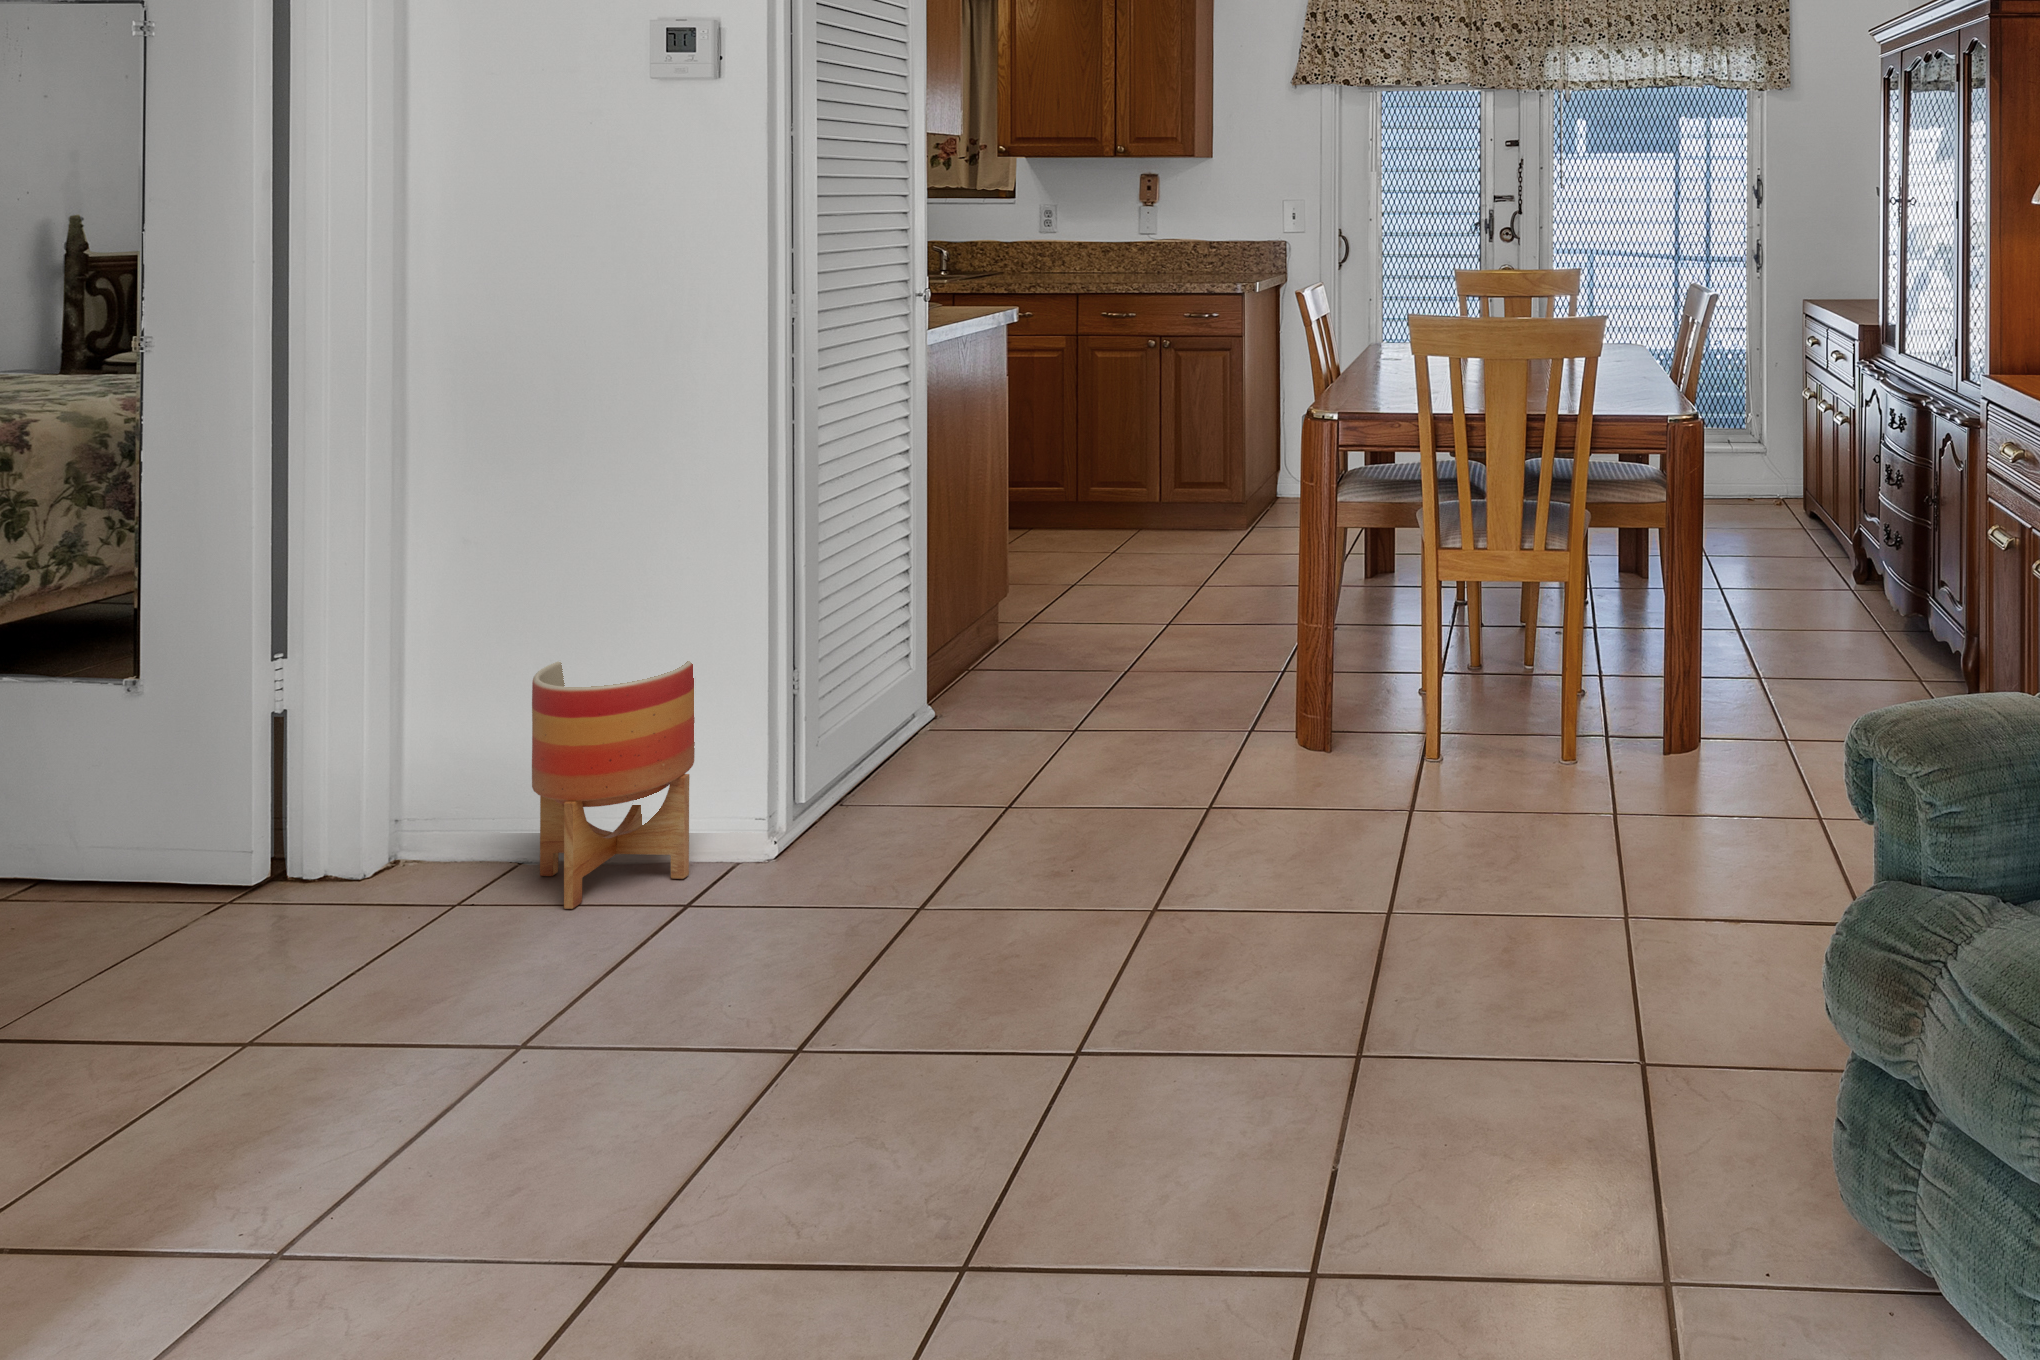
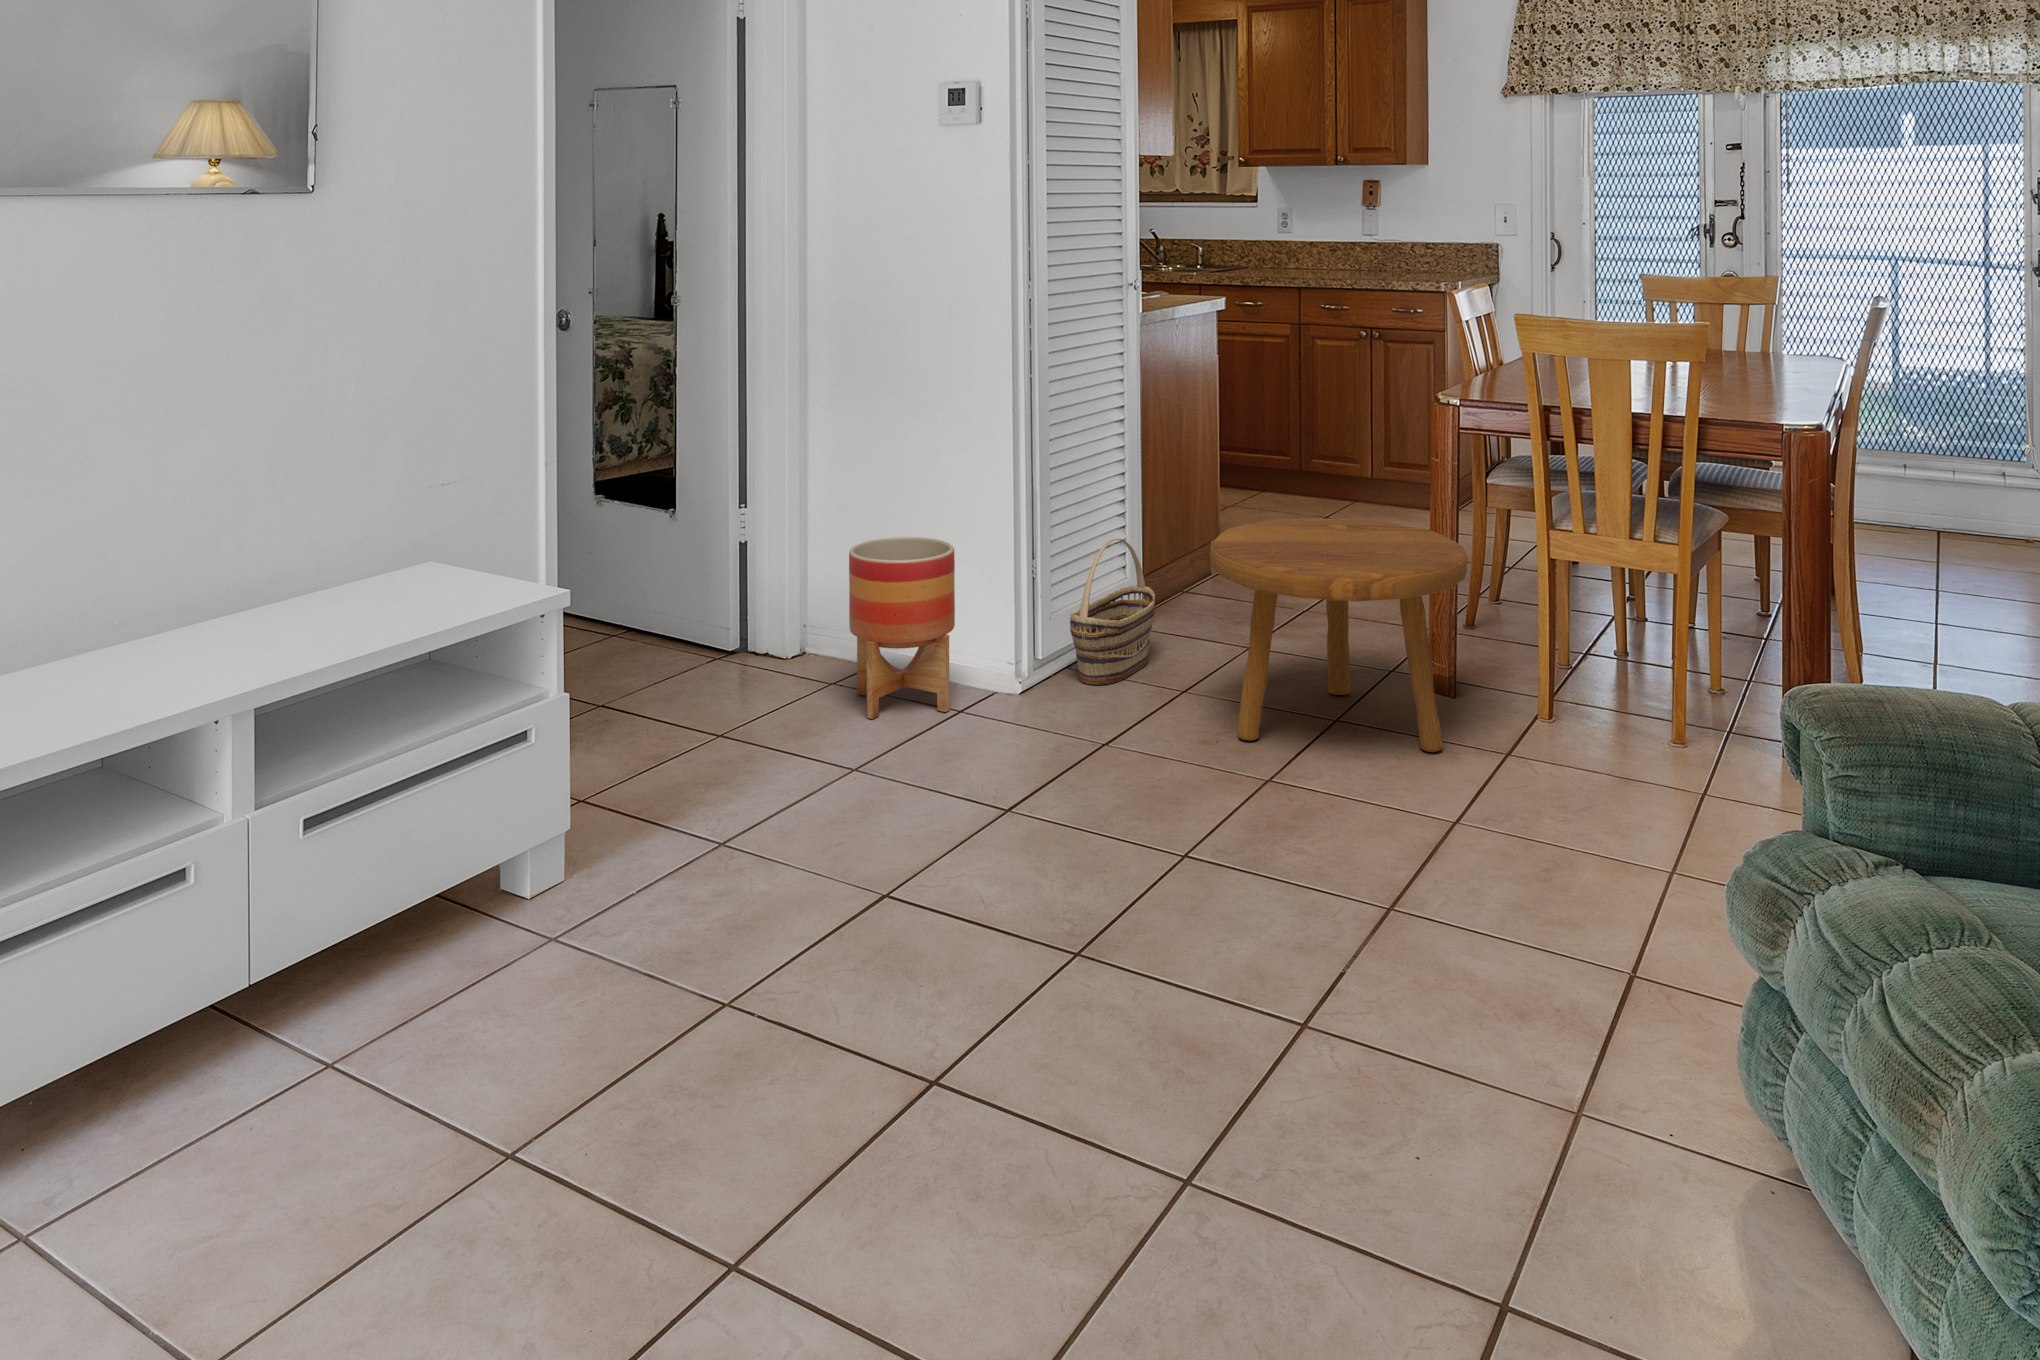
footstool: none [1051,561,1350,844] -> present [1210,519,1467,752]
basket: none [851,615,955,805] -> present [1070,539,1155,685]

